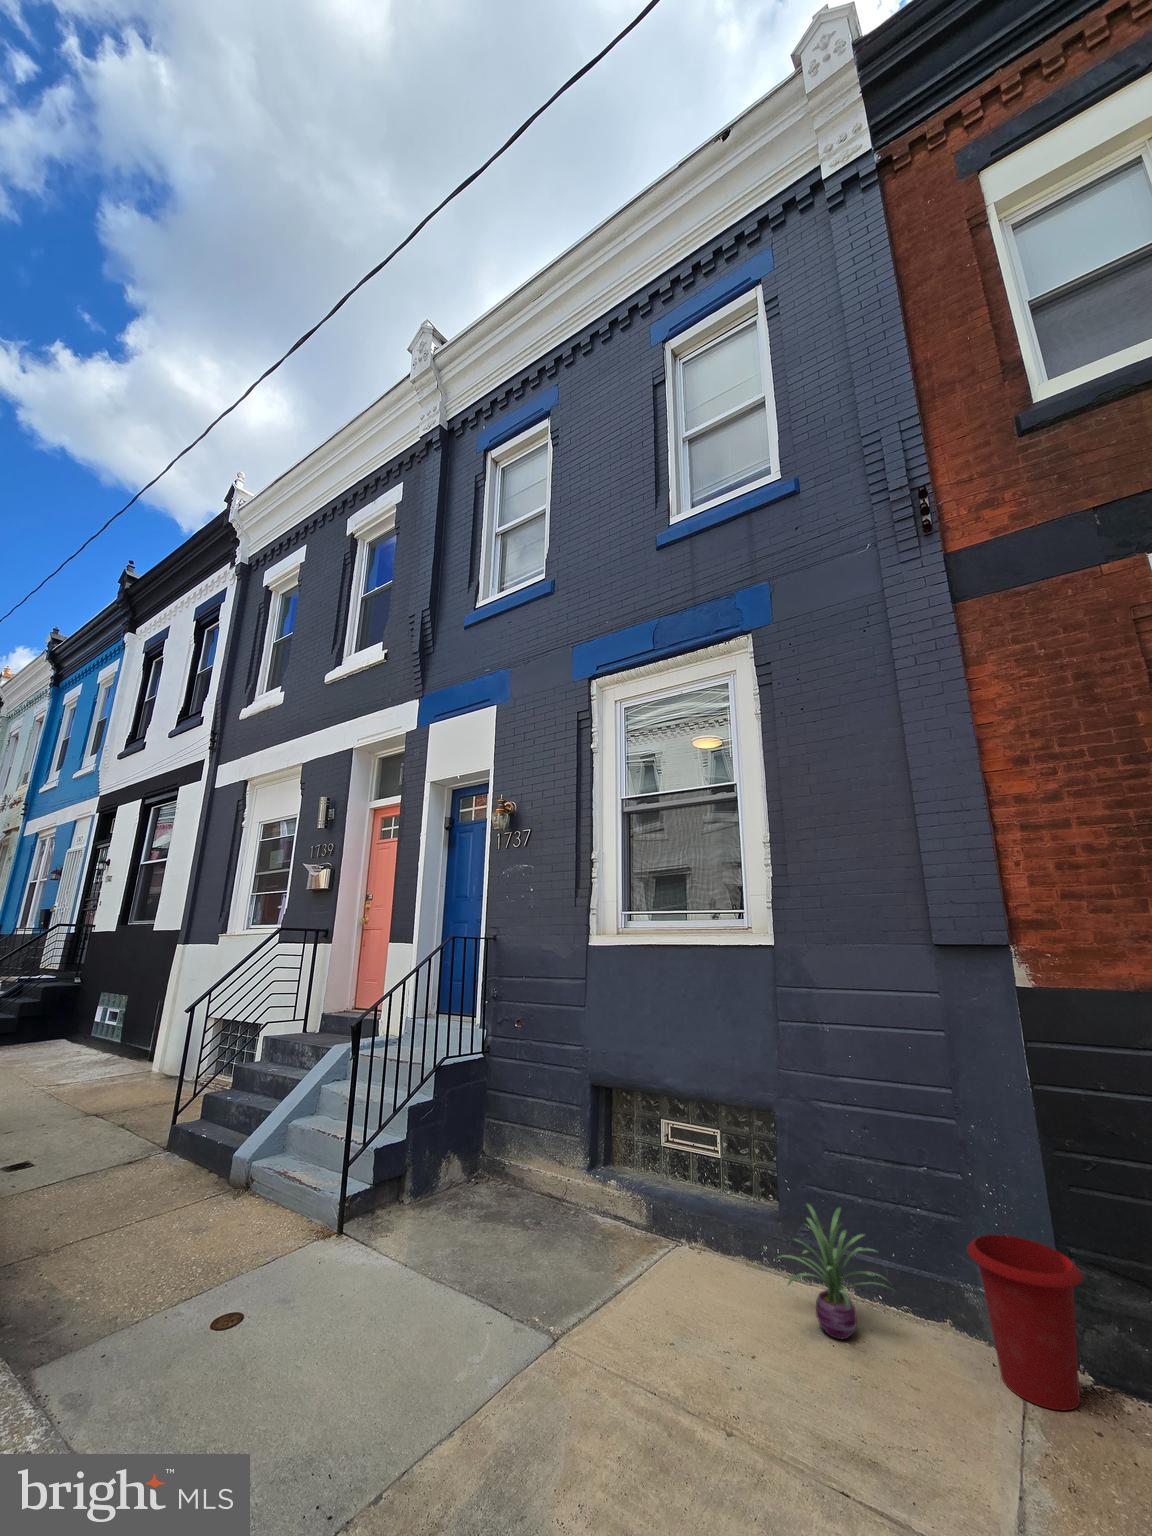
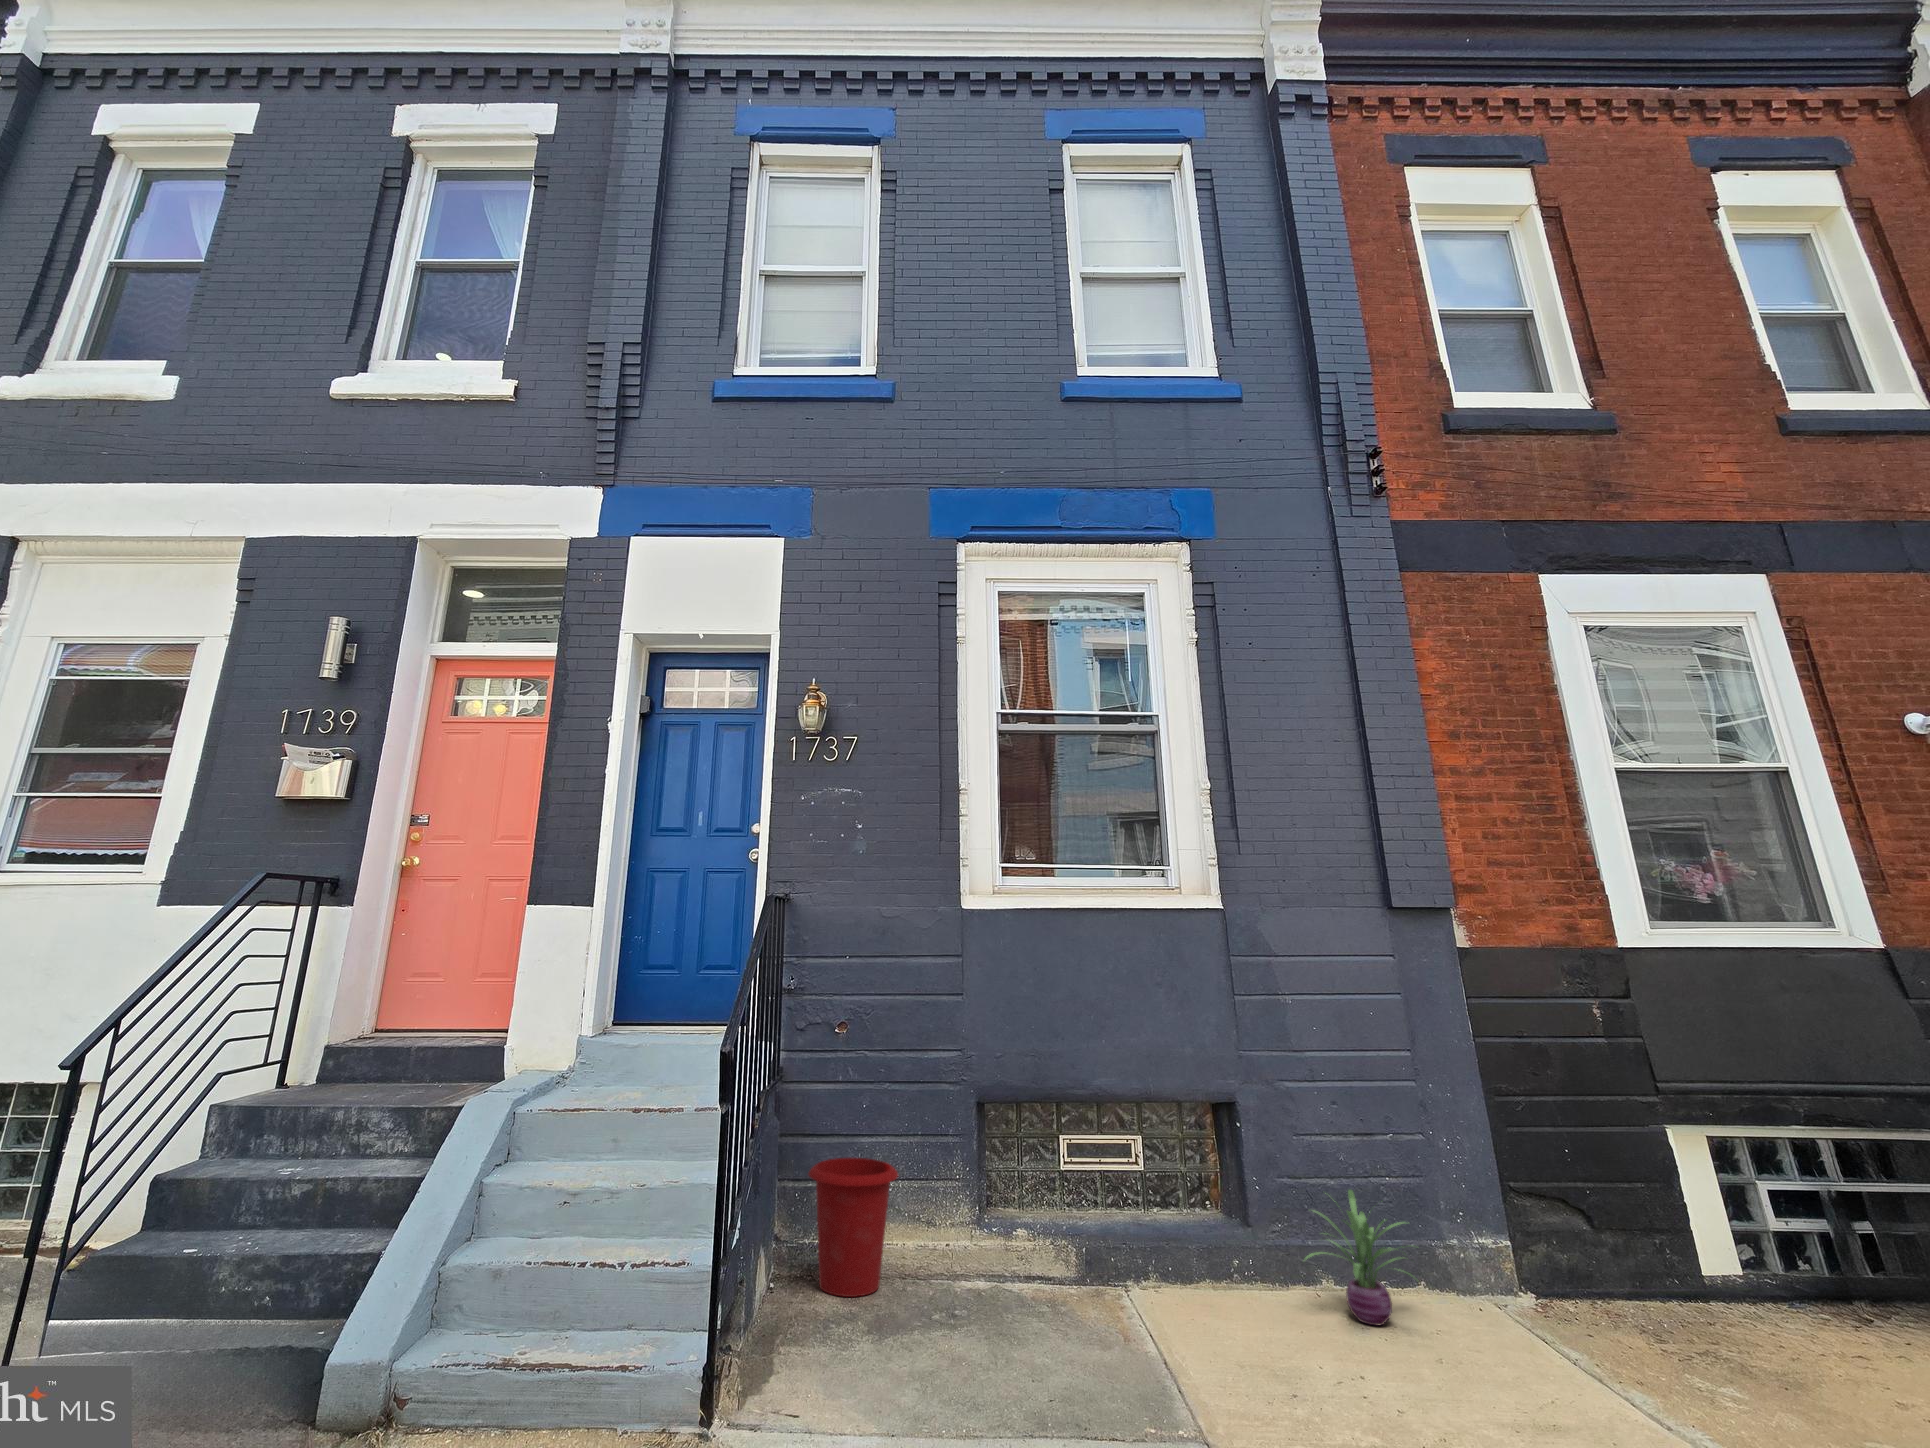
waste bin: present [967,1235,1083,1410] -> present [808,1158,898,1297]

